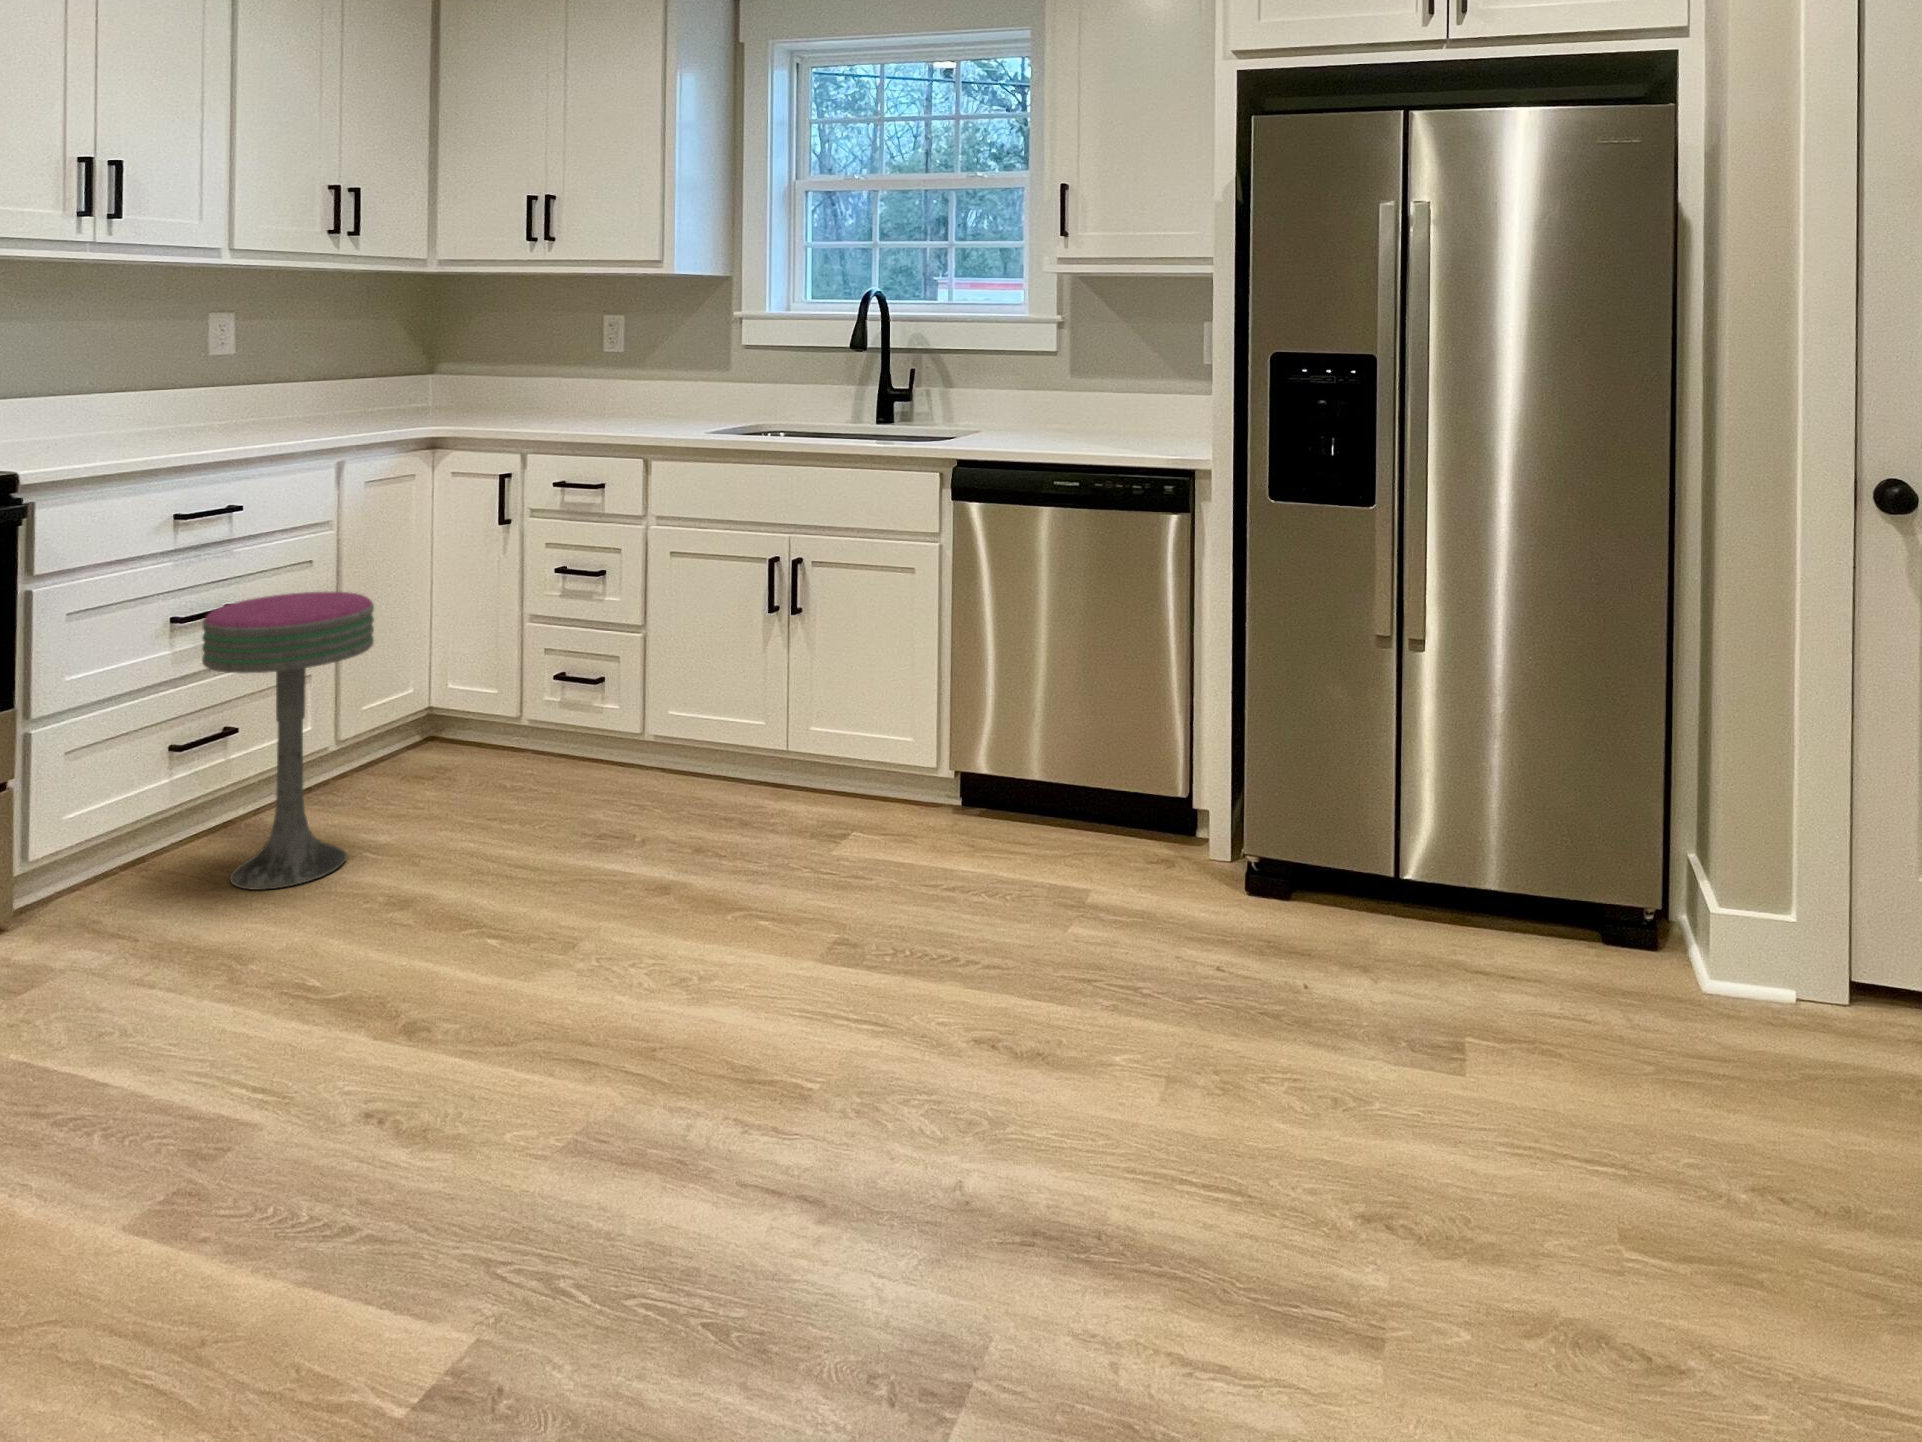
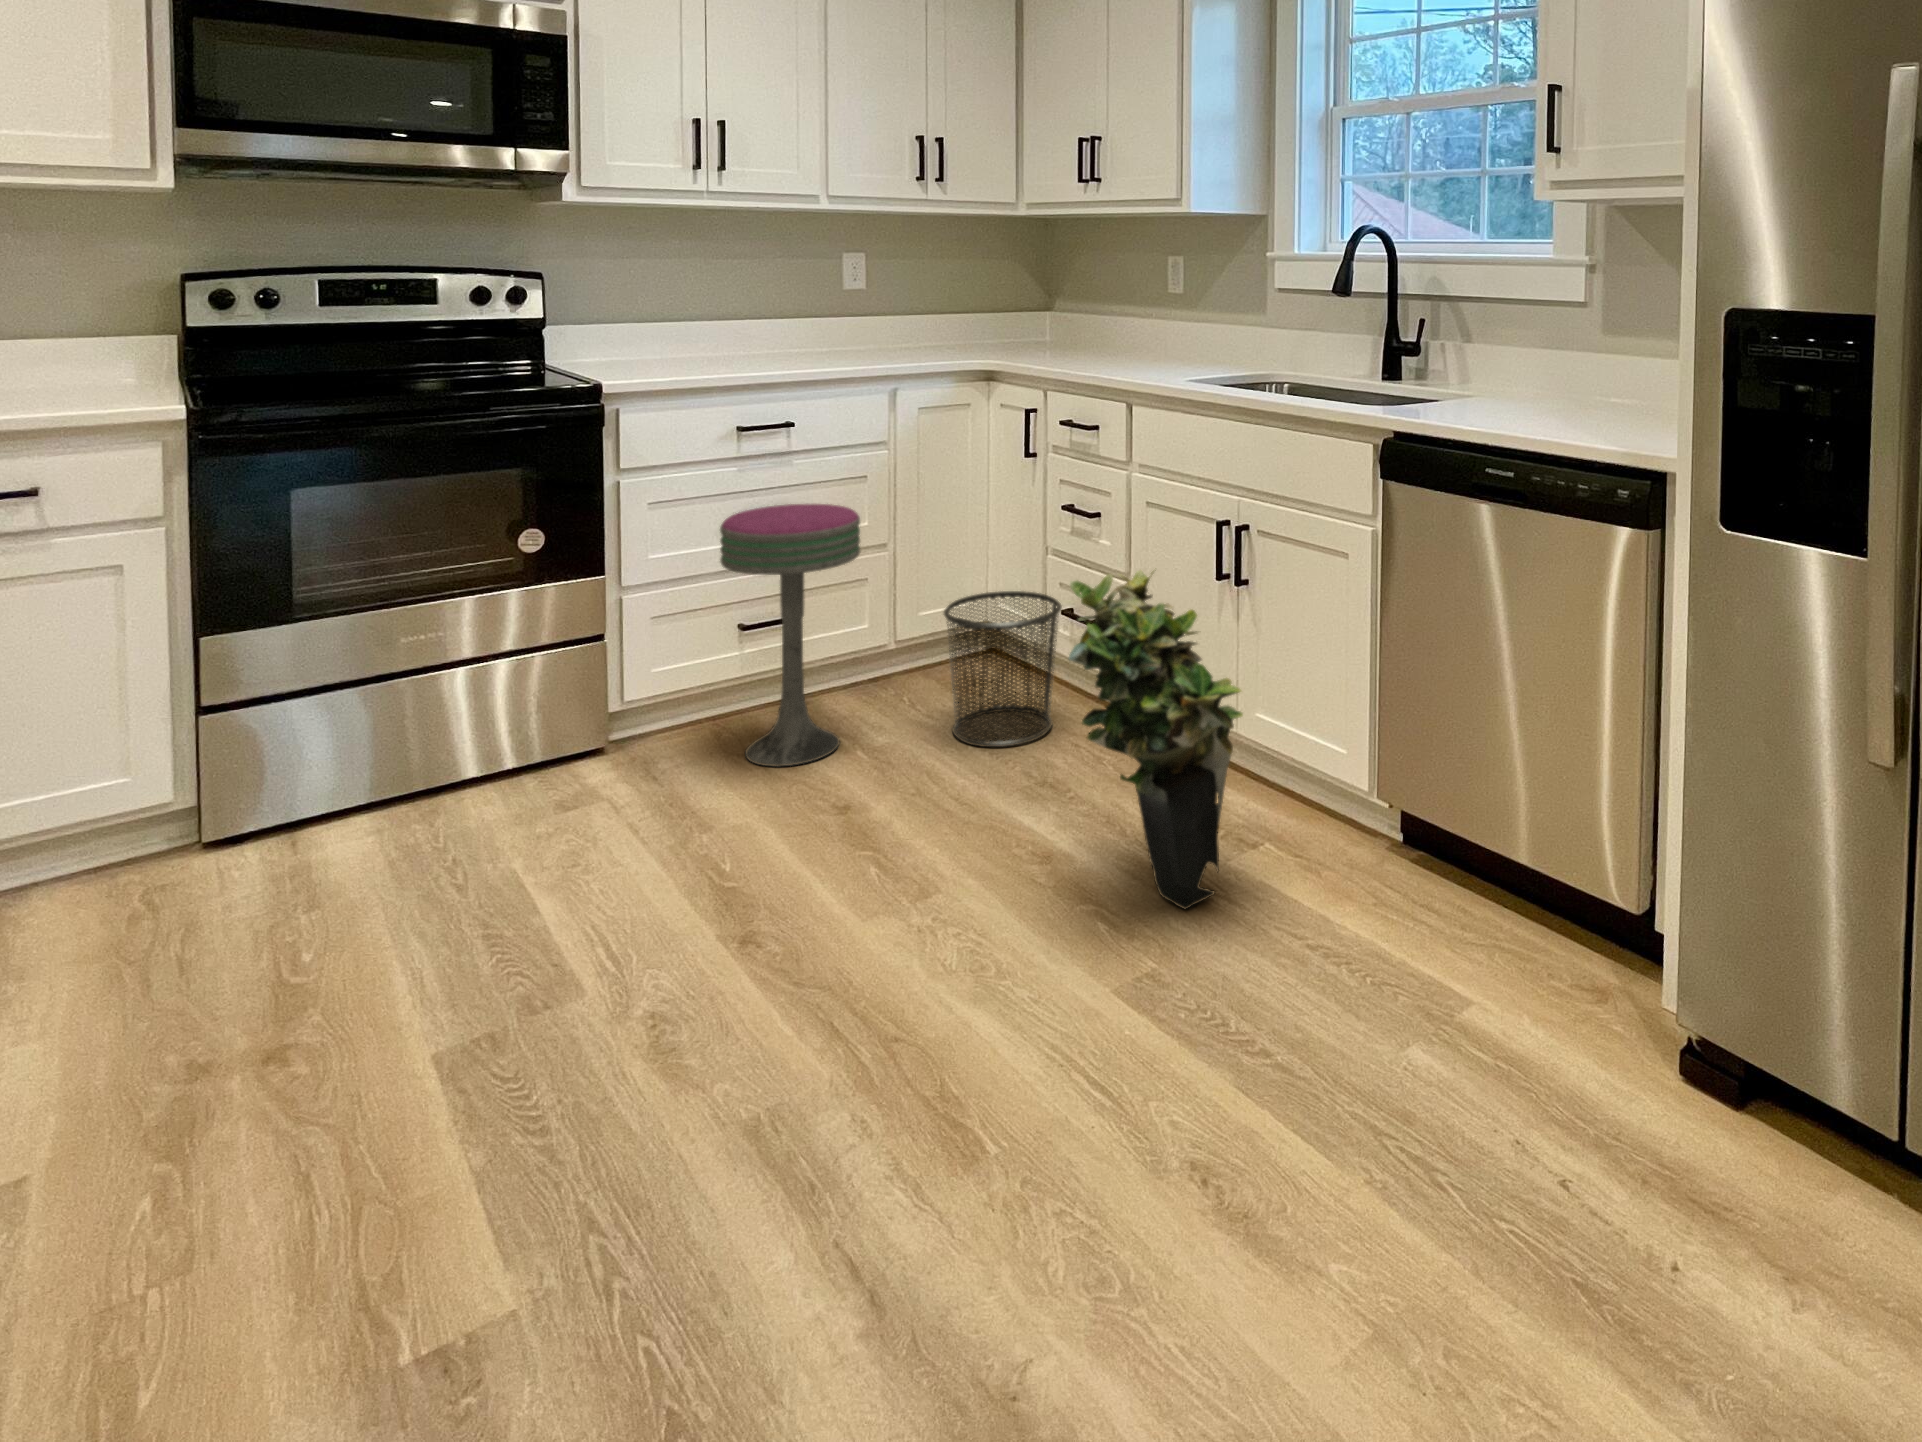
potted plant: none [700,599,874,890] -> present [1069,571,1243,909]
waste bin: none [454,662,586,824] -> present [944,591,1062,747]

